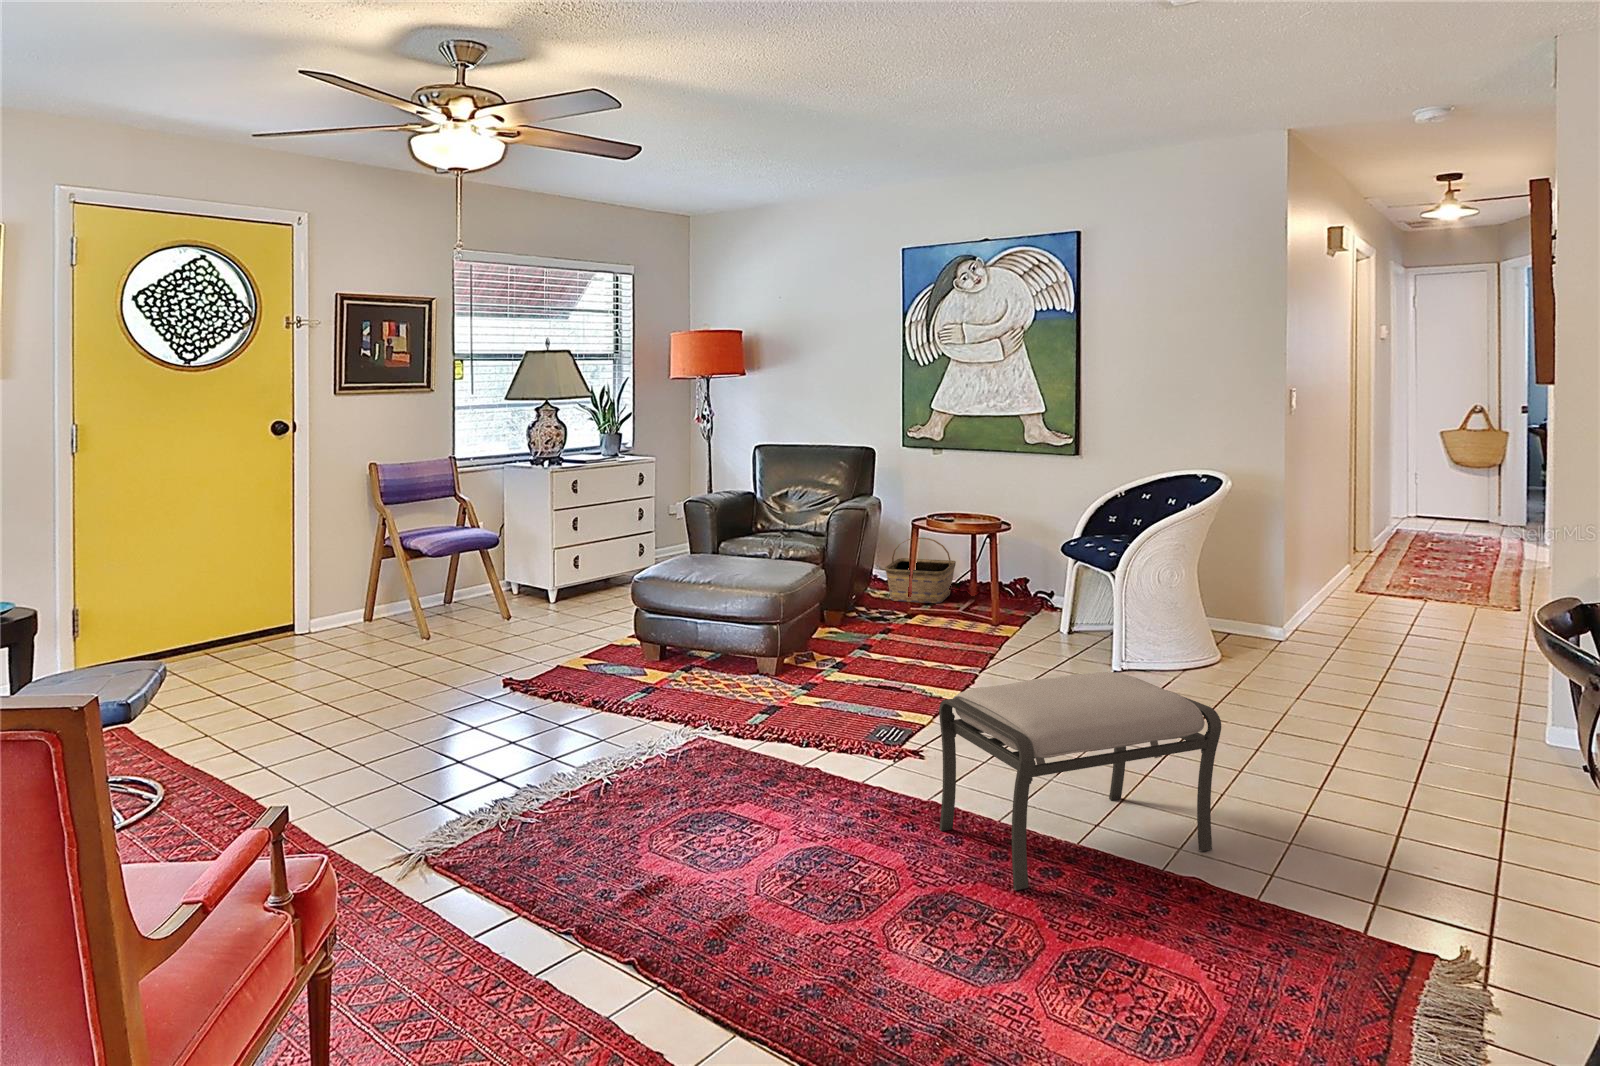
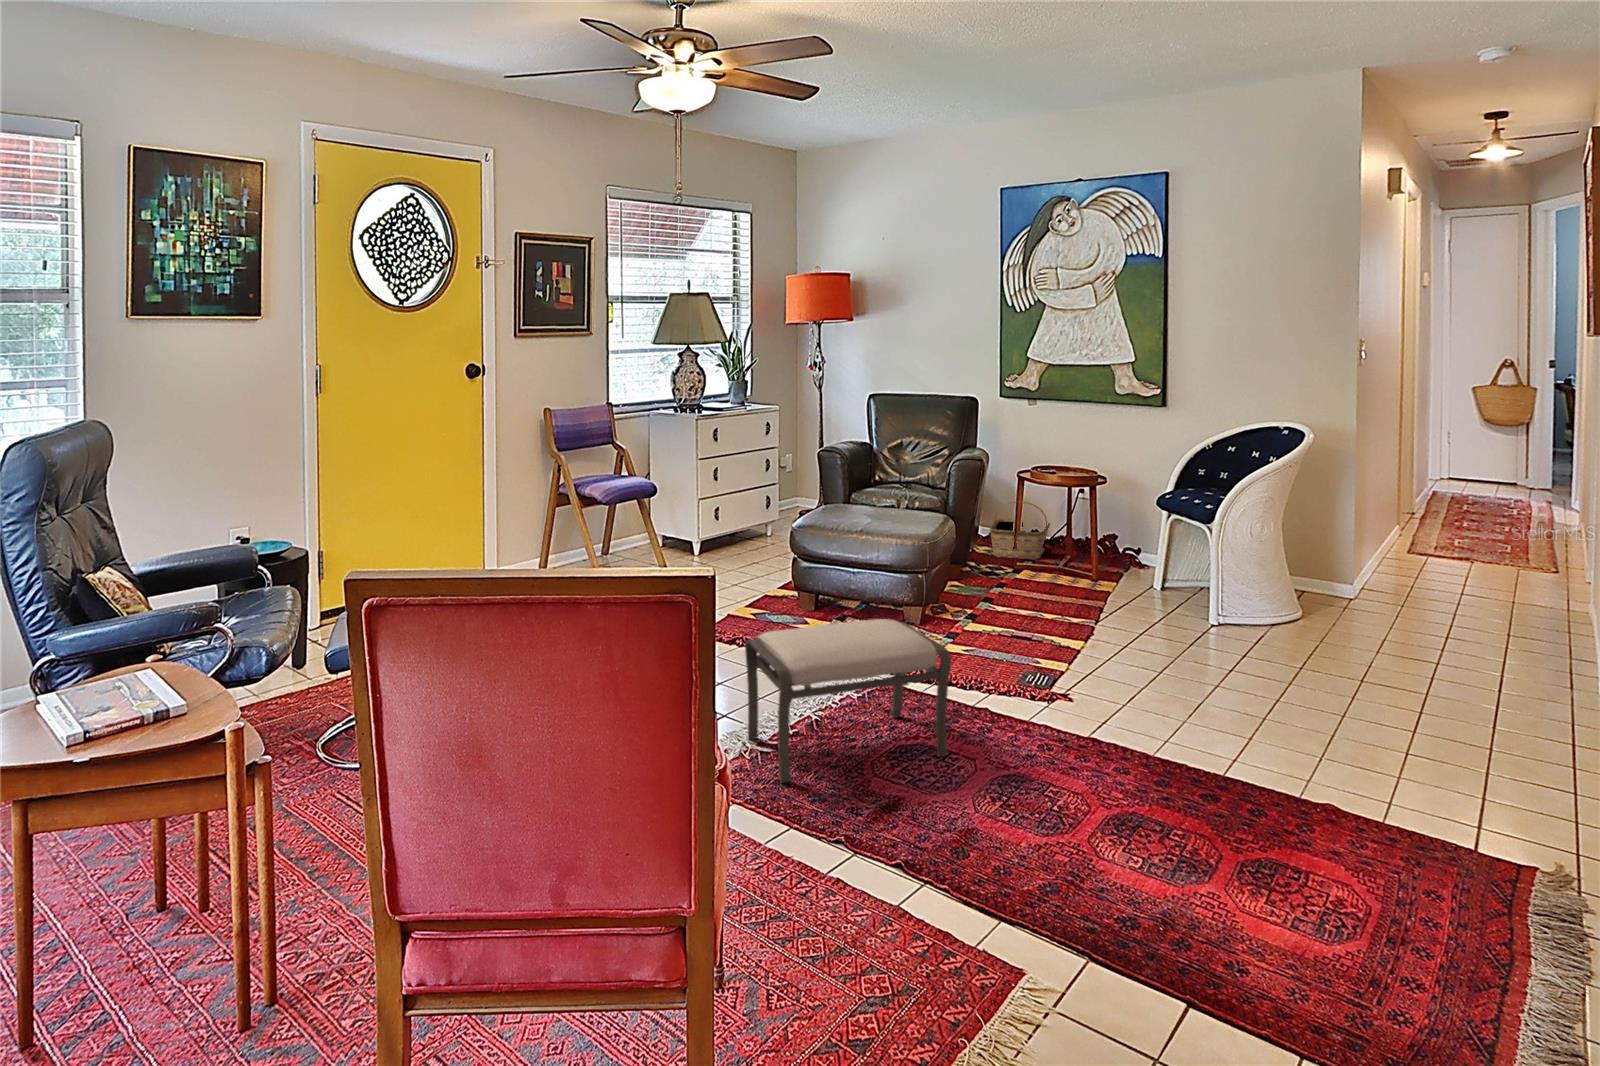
ottoman: present [939,672,1221,890] -> present [745,619,951,783]

